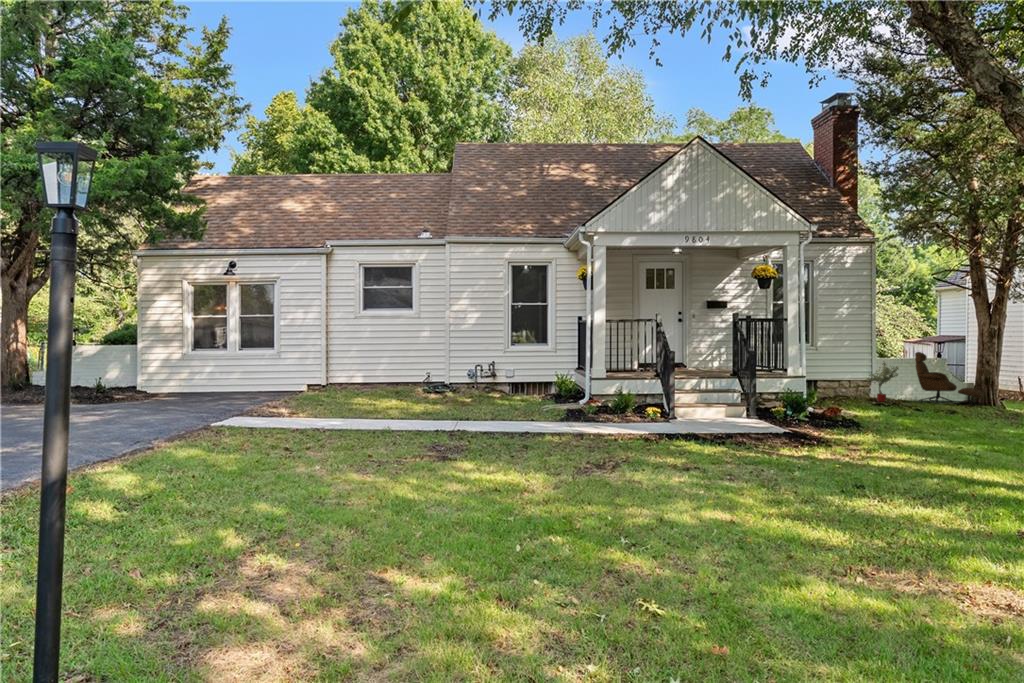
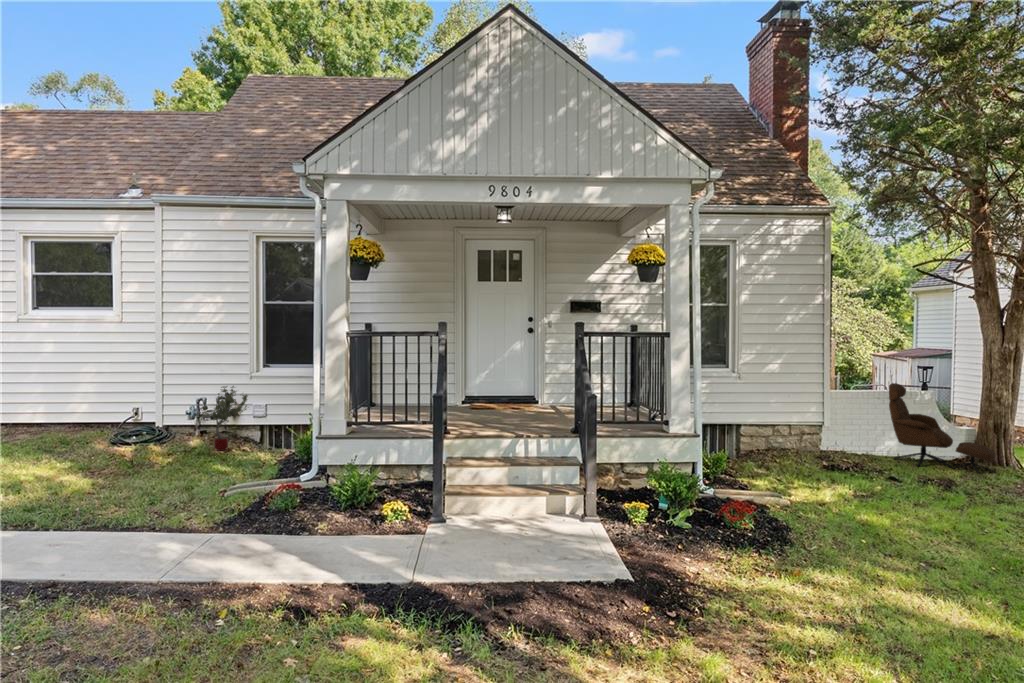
potted tree: present [866,362,899,402] -> present [196,386,248,451]

